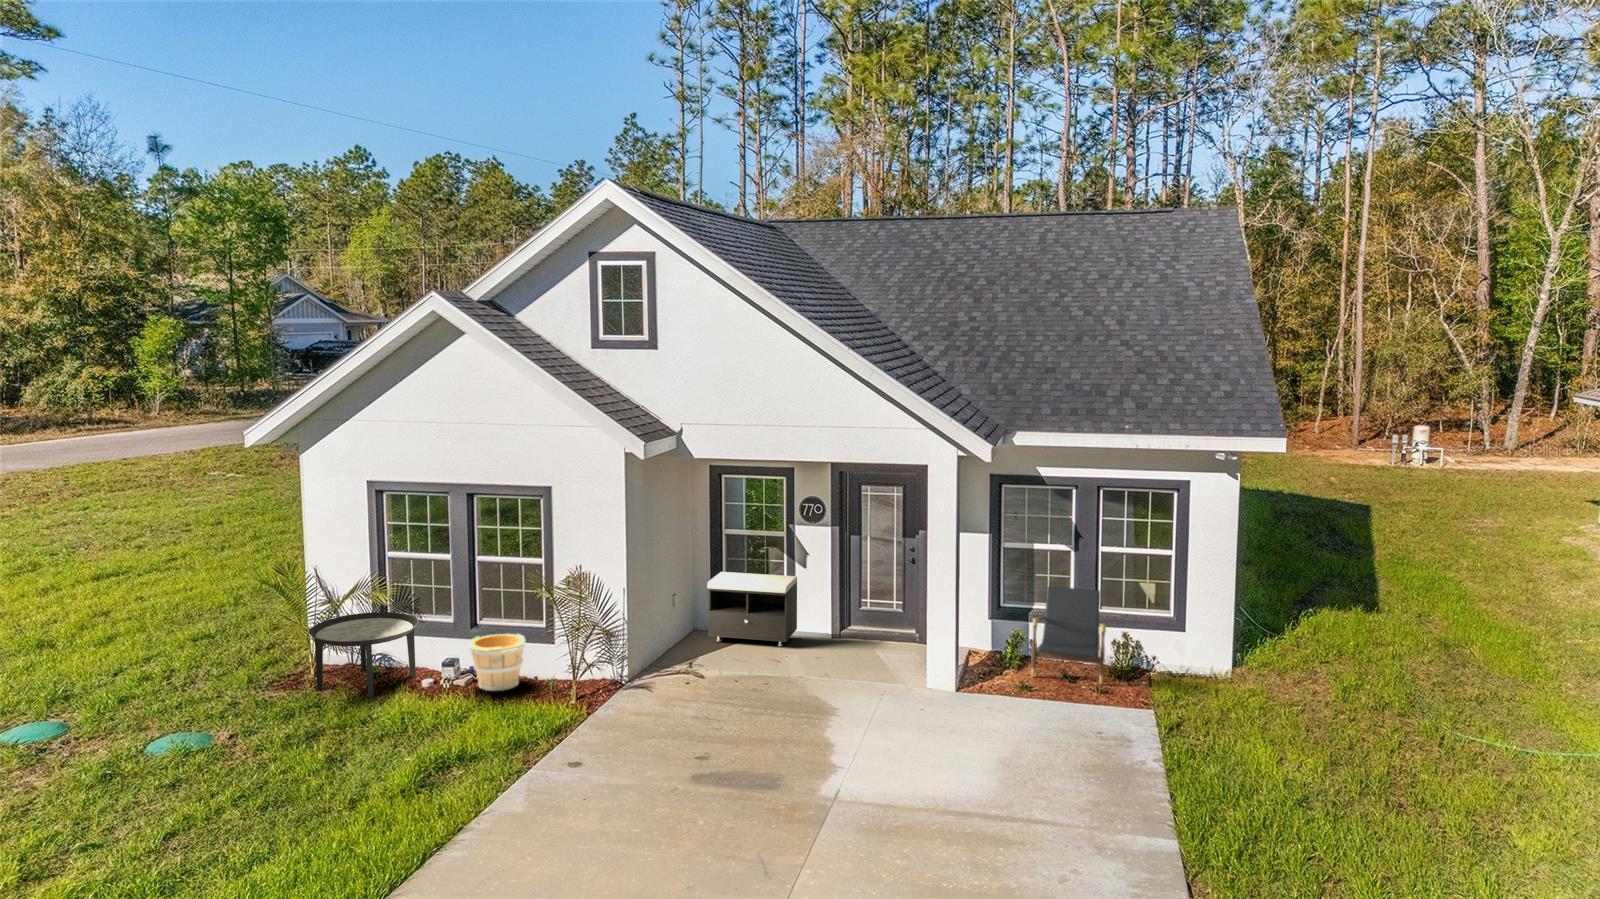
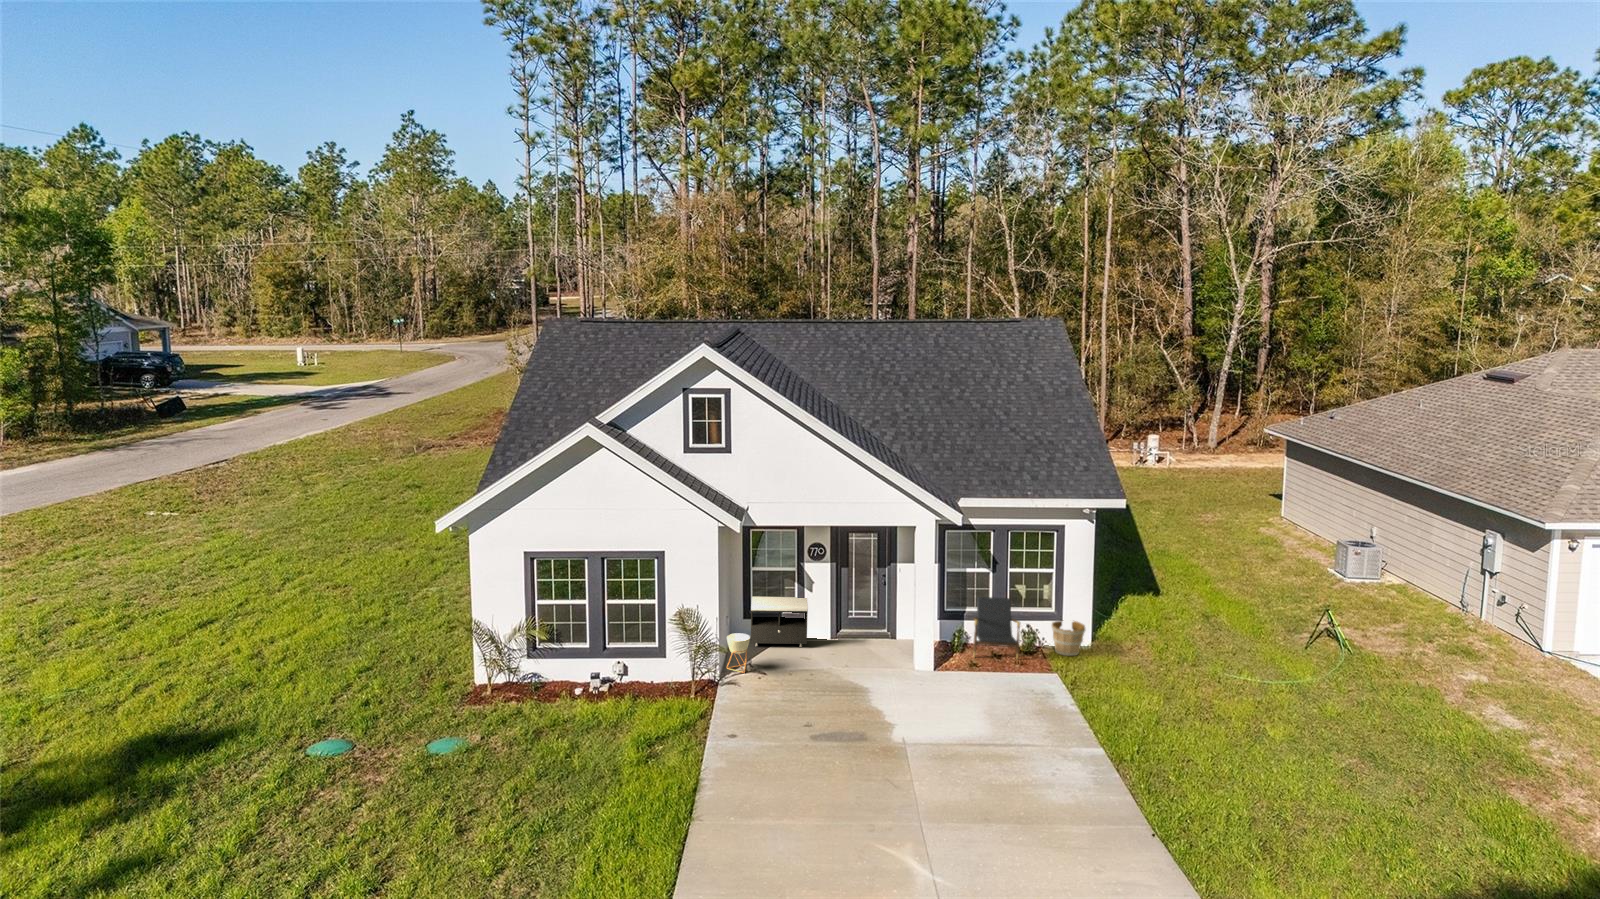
round table: present [309,612,419,698] -> none [502,645,576,707]
planter: none [649,616,683,674] -> present [727,633,750,673]
wooden bucket: present [469,634,525,691] -> present [1052,621,1085,656]

